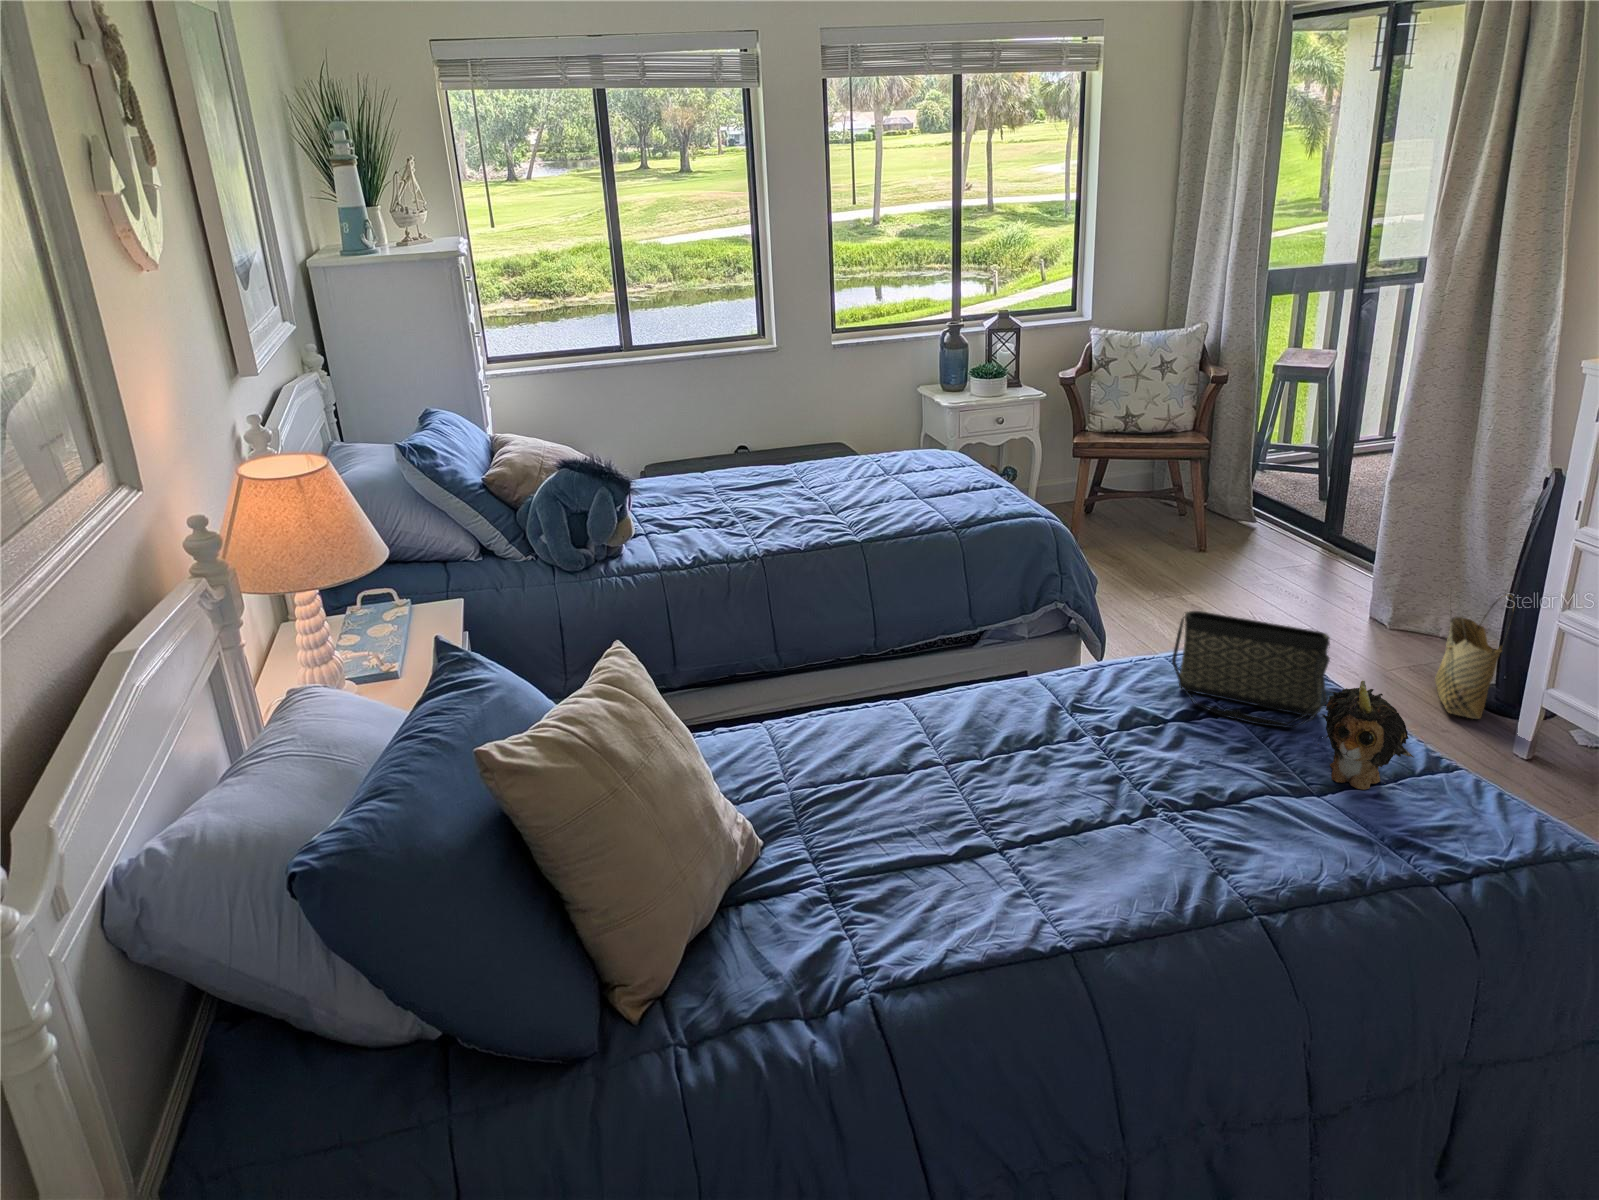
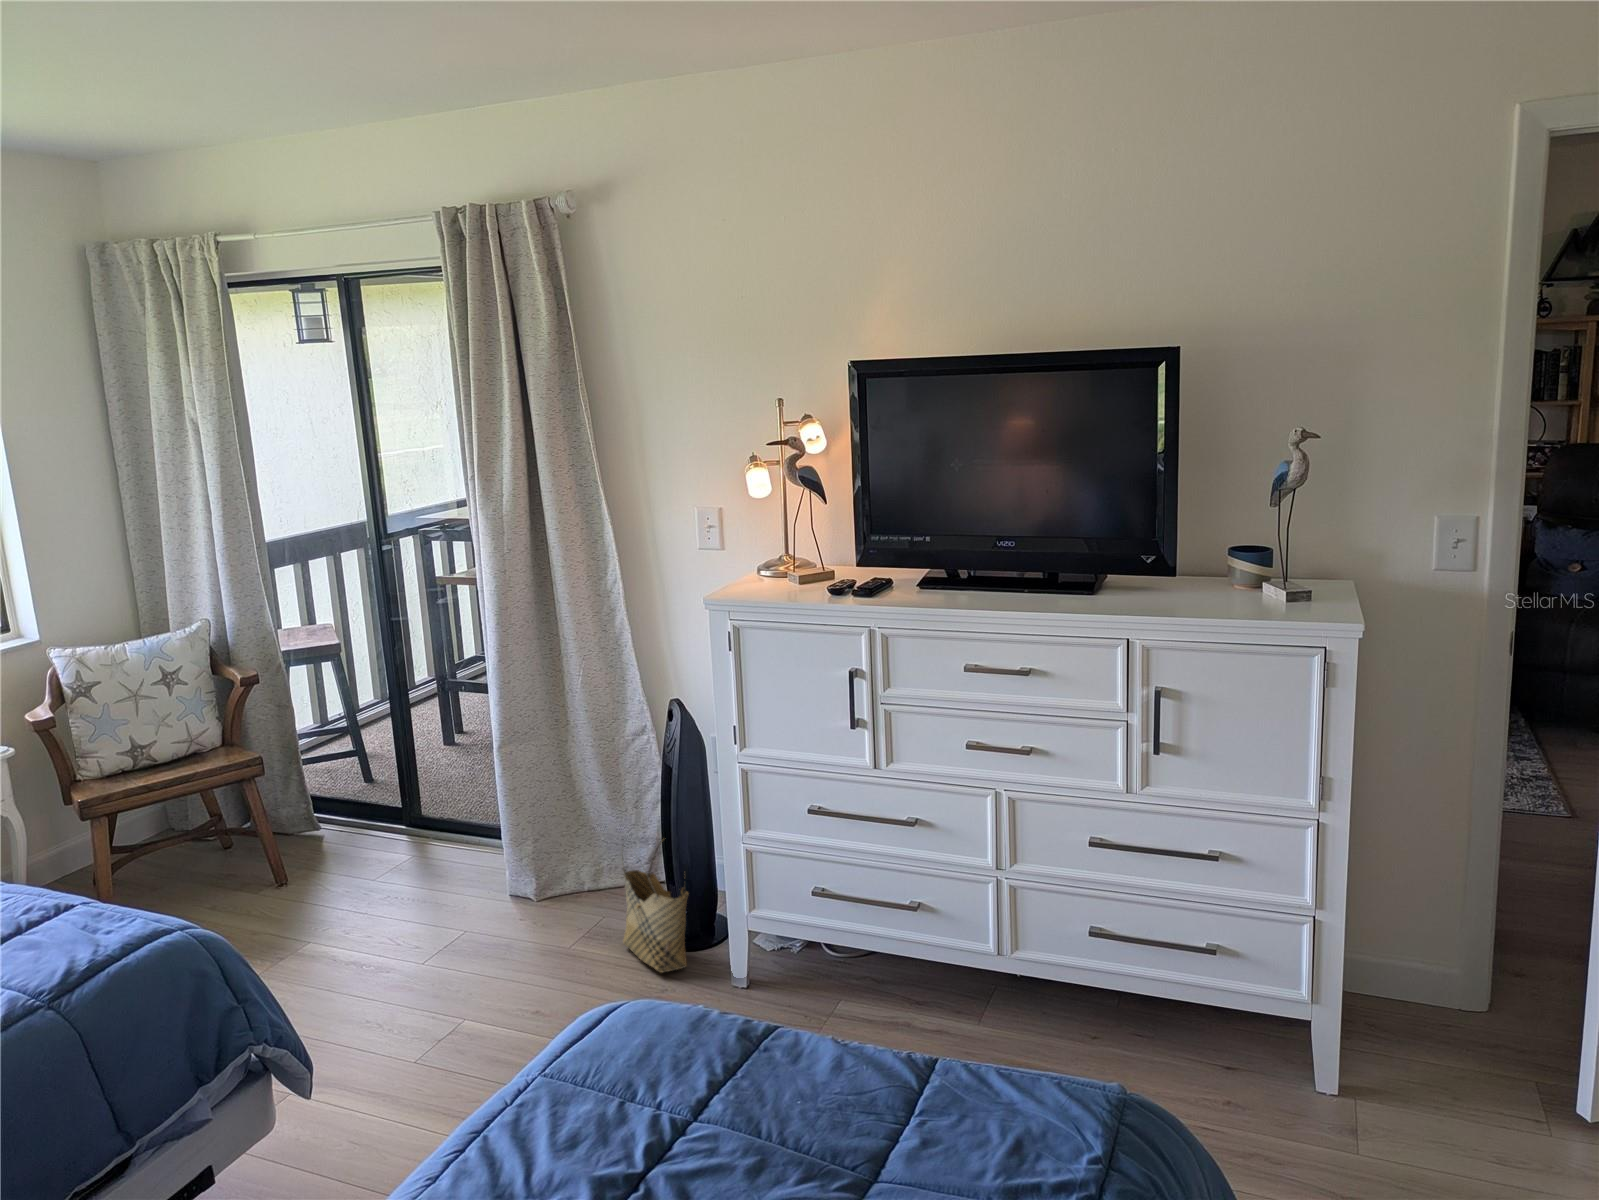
handbag: present [1172,611,1330,728] -> none [590,970,792,1128]
plush toy: present [1318,681,1414,790] -> none [827,1018,943,1145]

